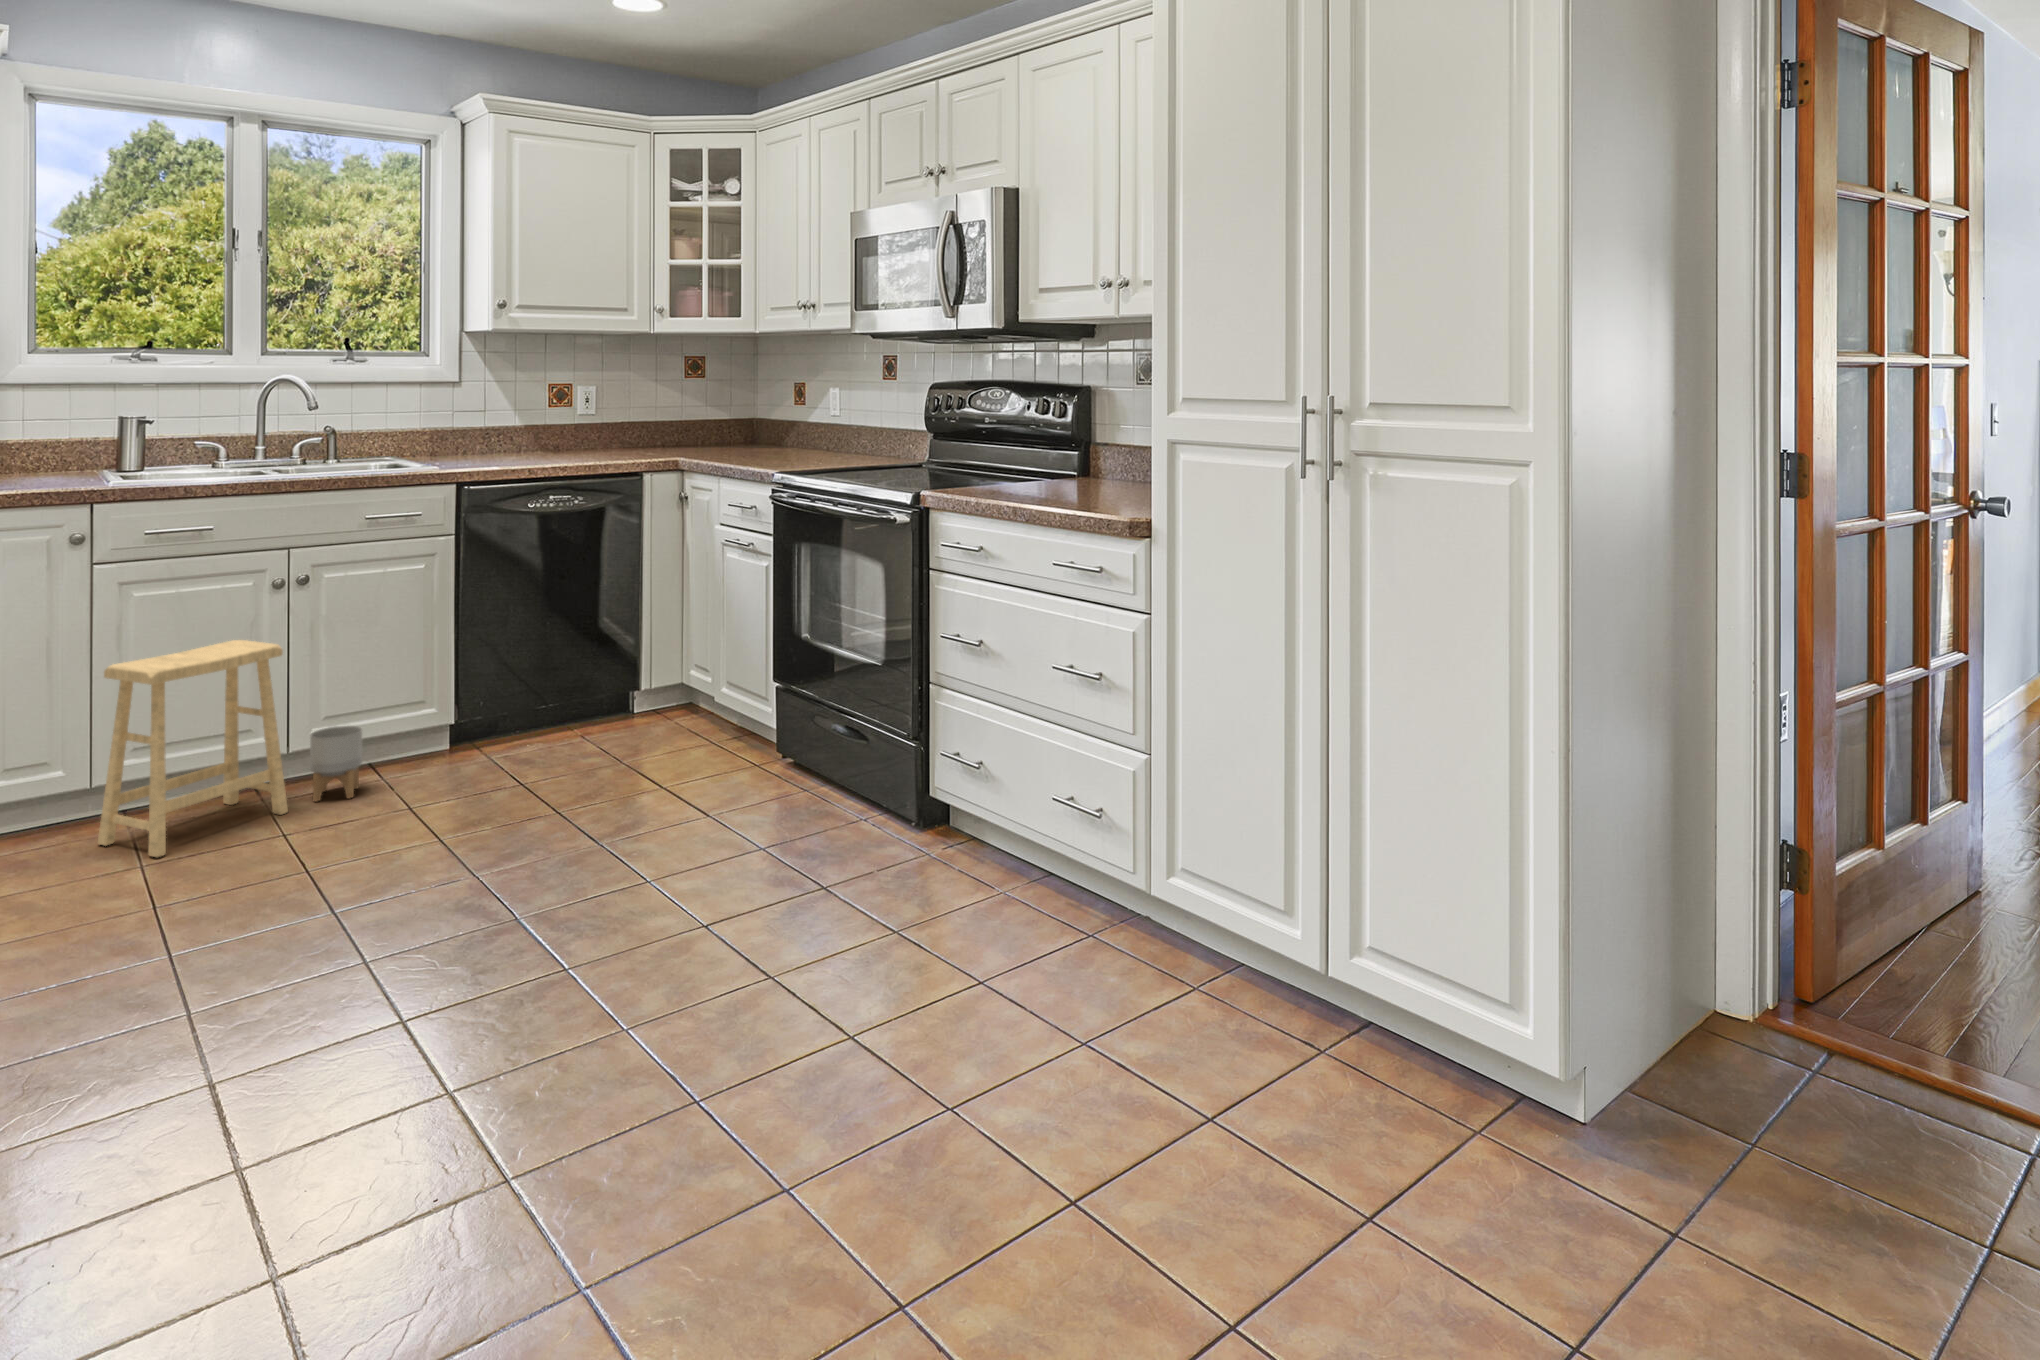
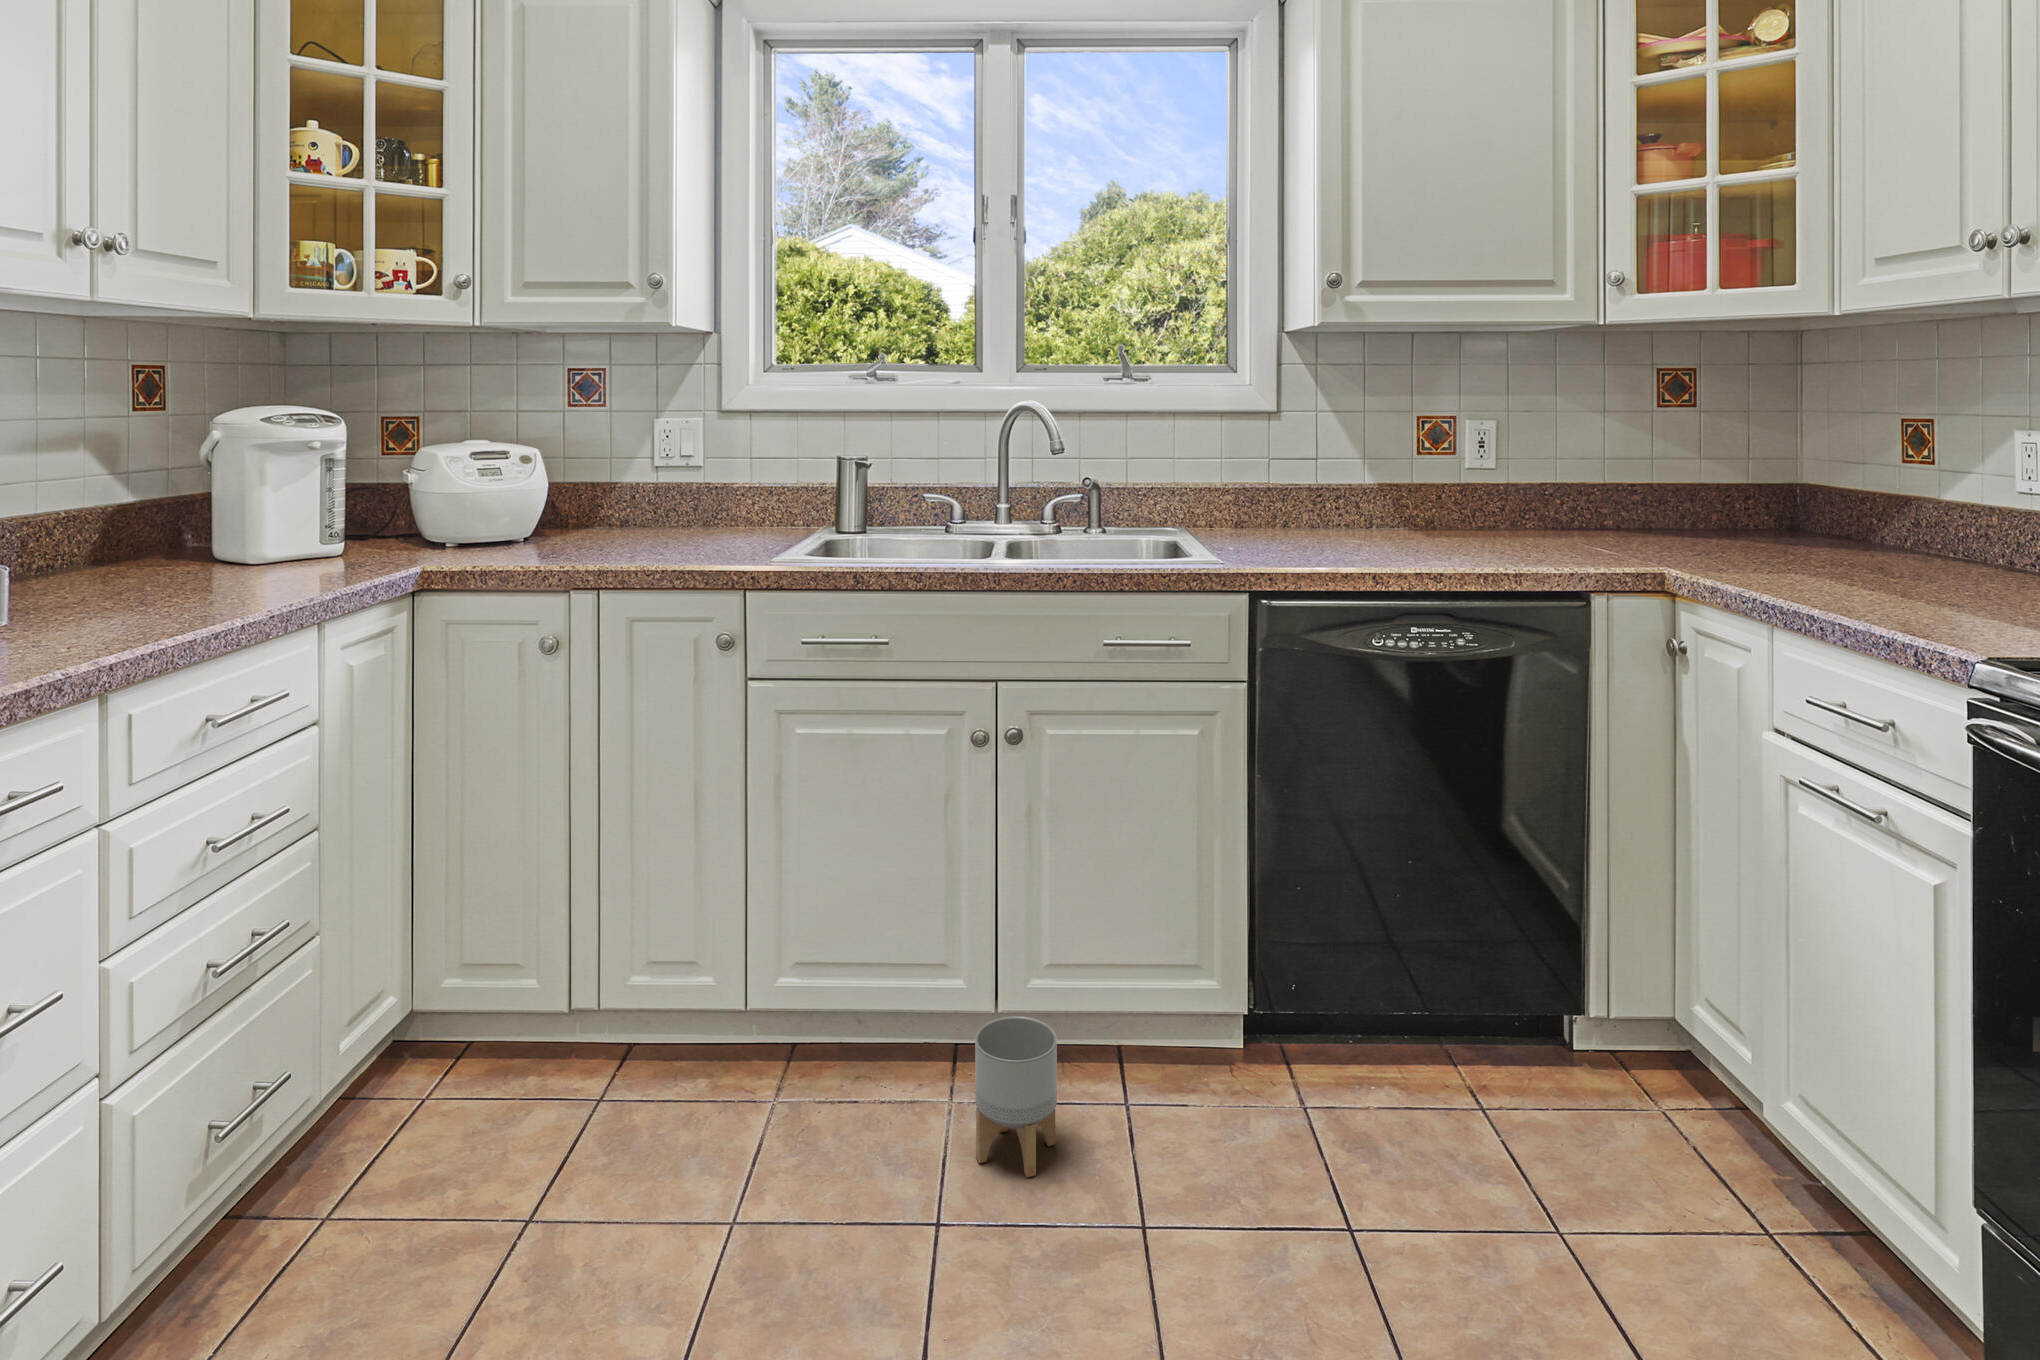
footstool: present [97,640,288,857] -> none [669,837,929,1249]

